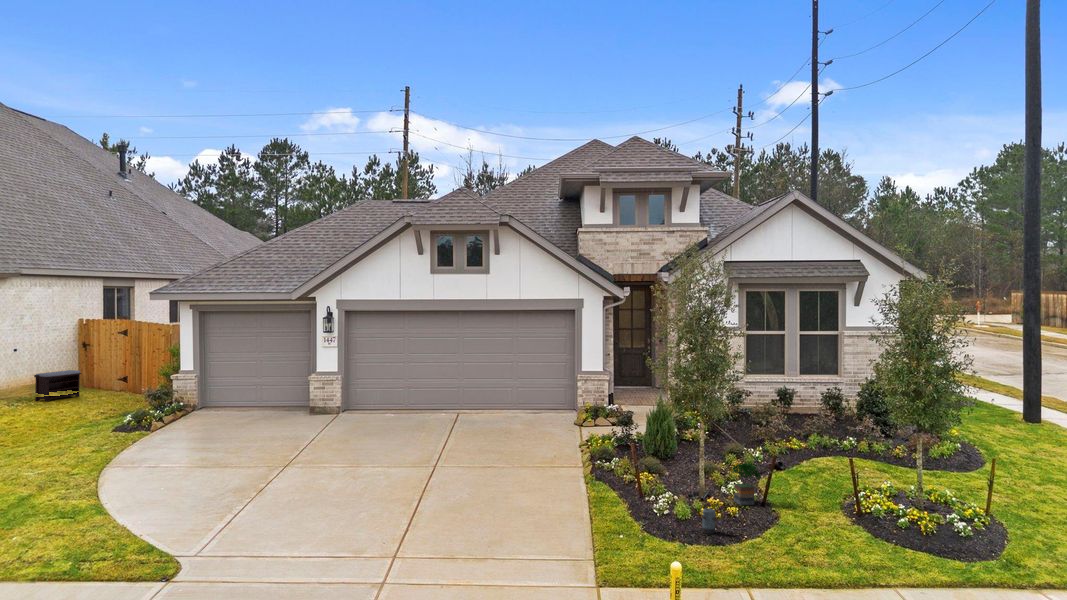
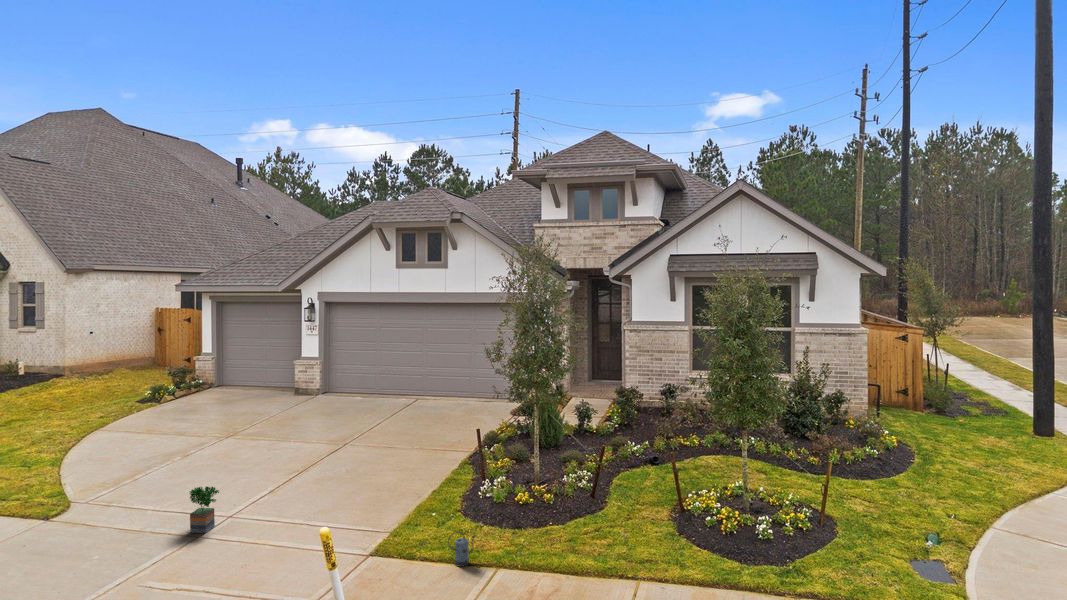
bench: present [34,370,81,402] -> none [113,348,154,374]
potted tree: present [732,463,761,505] -> present [190,487,219,533]

